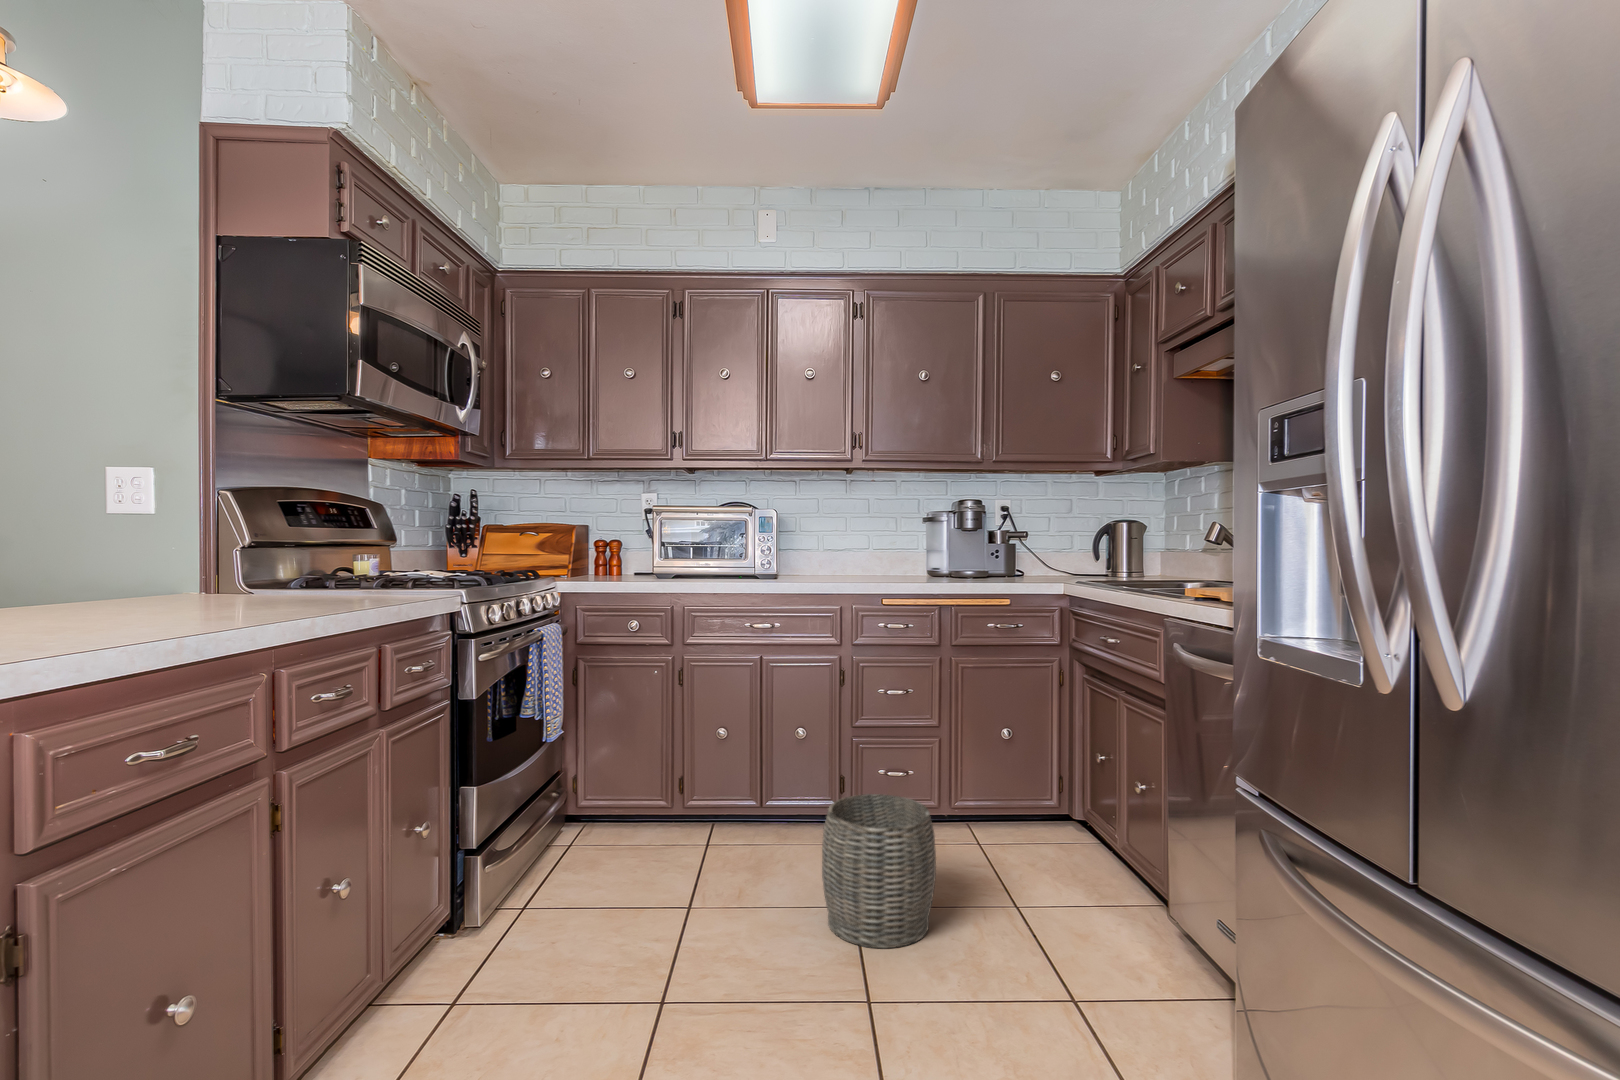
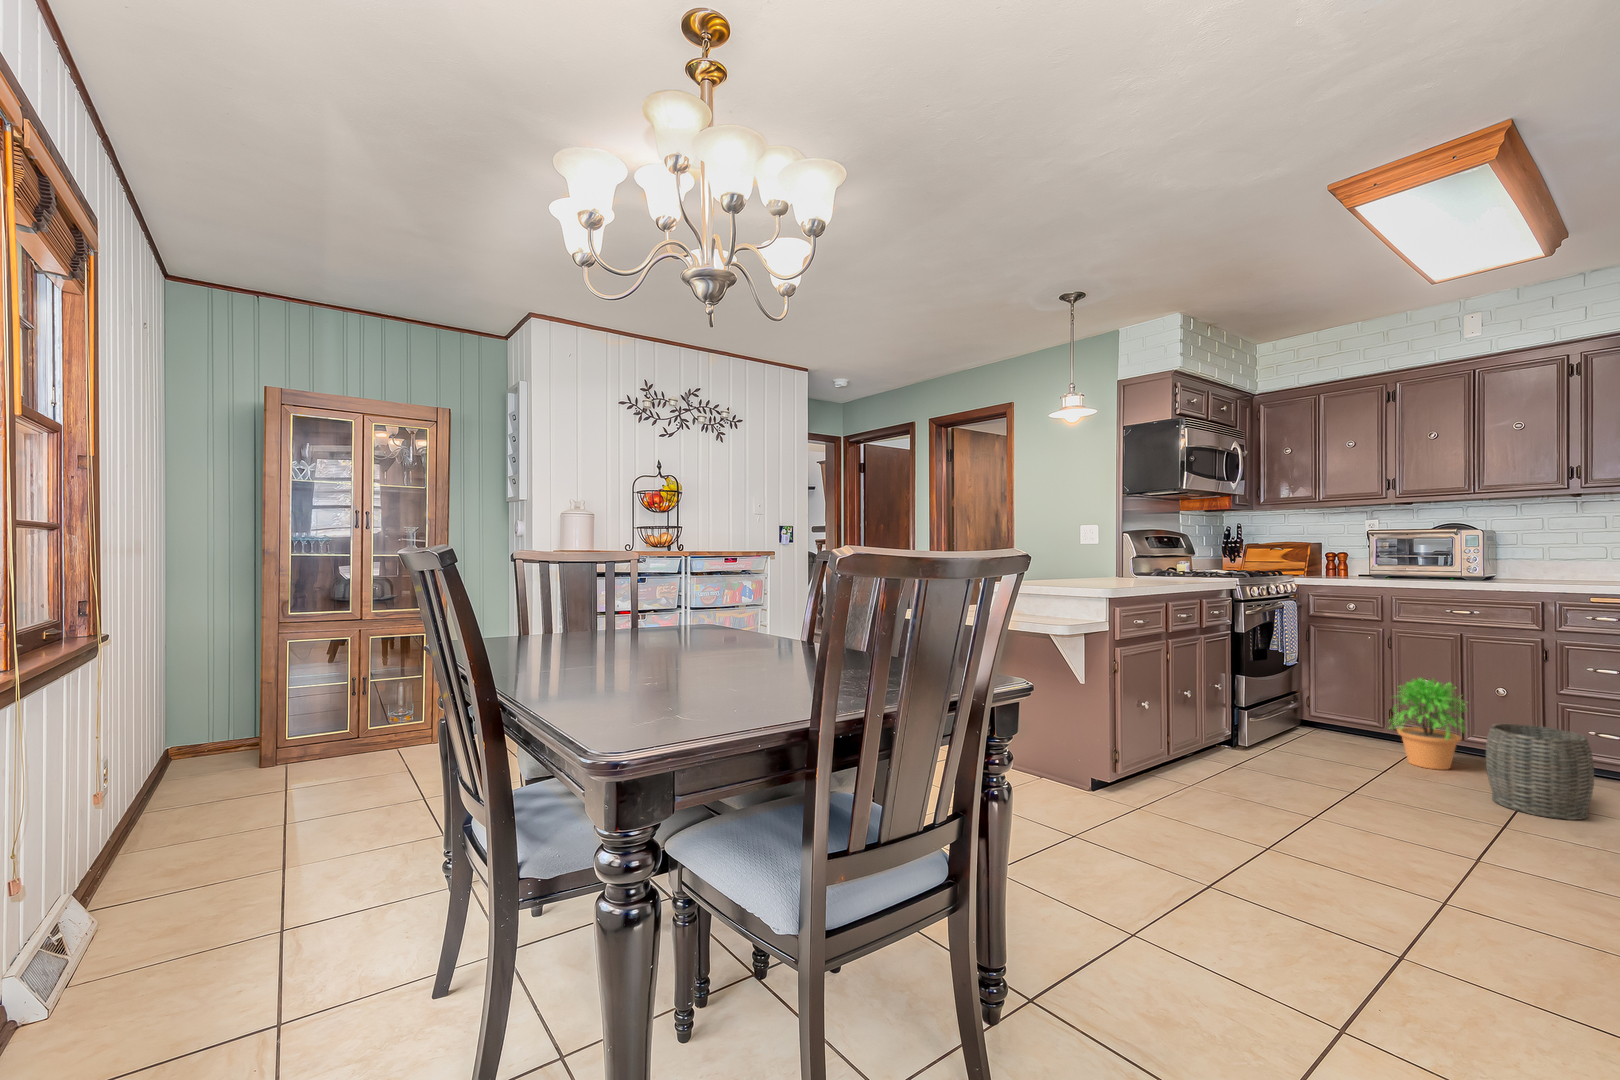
potted plant: none [684,731,785,875] -> present [1393,679,1466,770]

